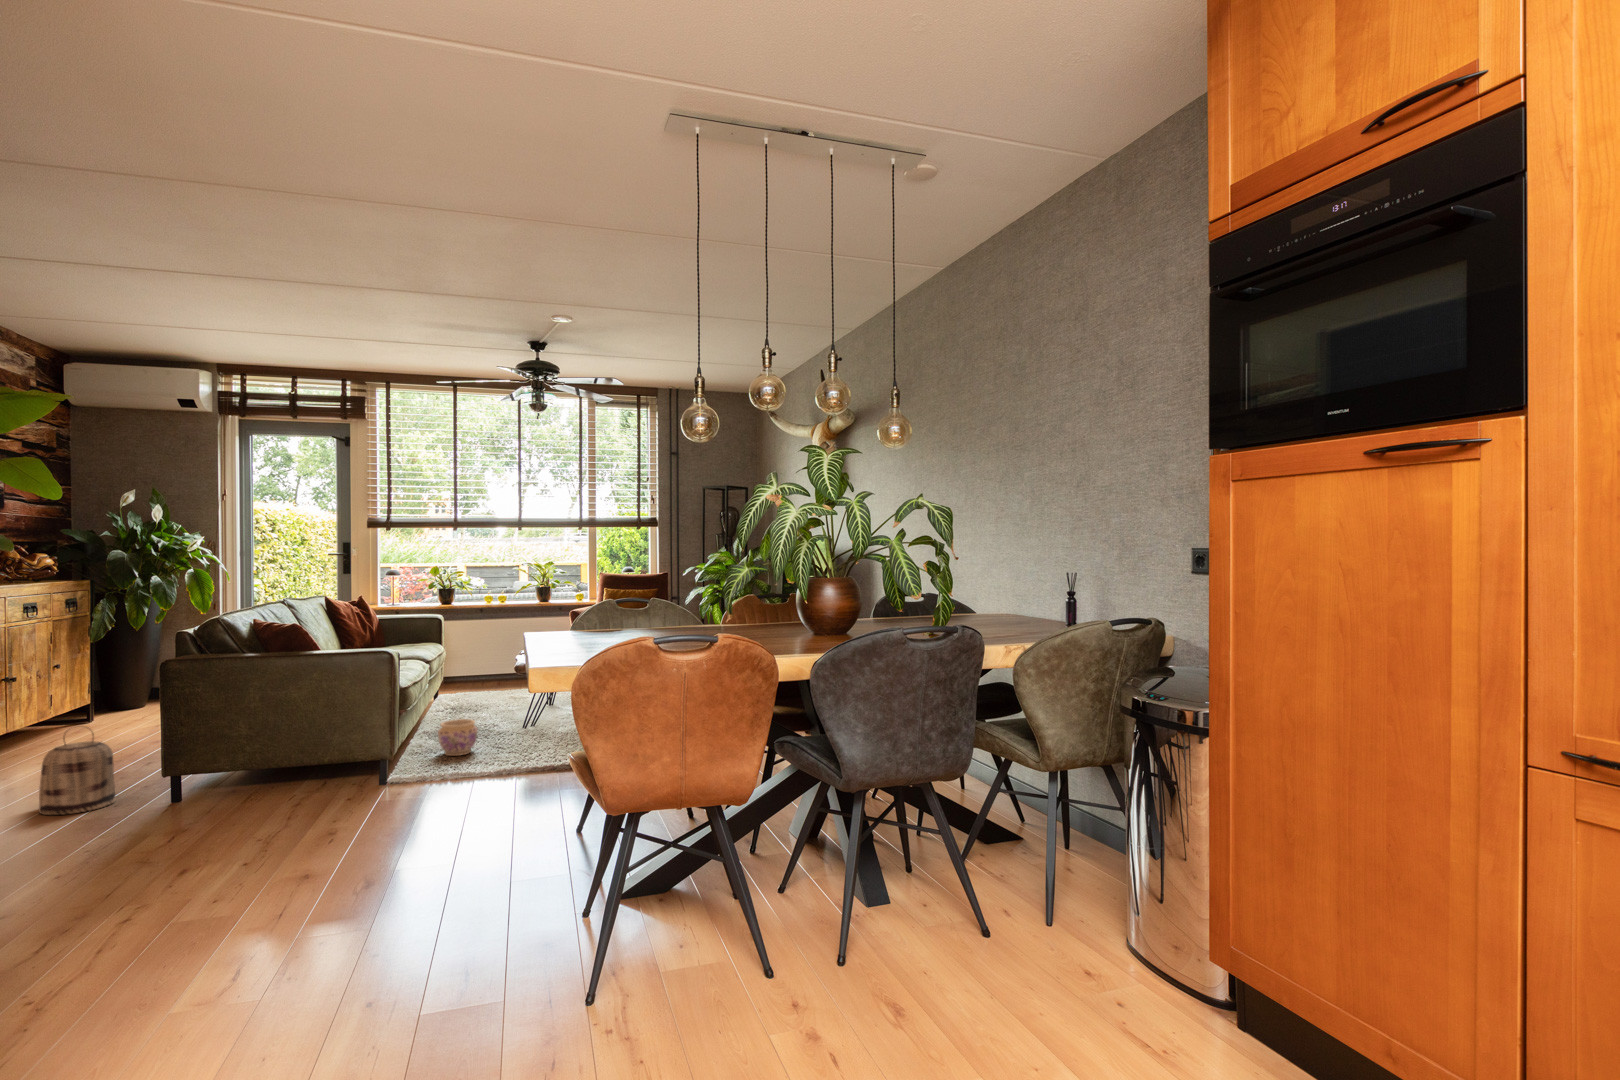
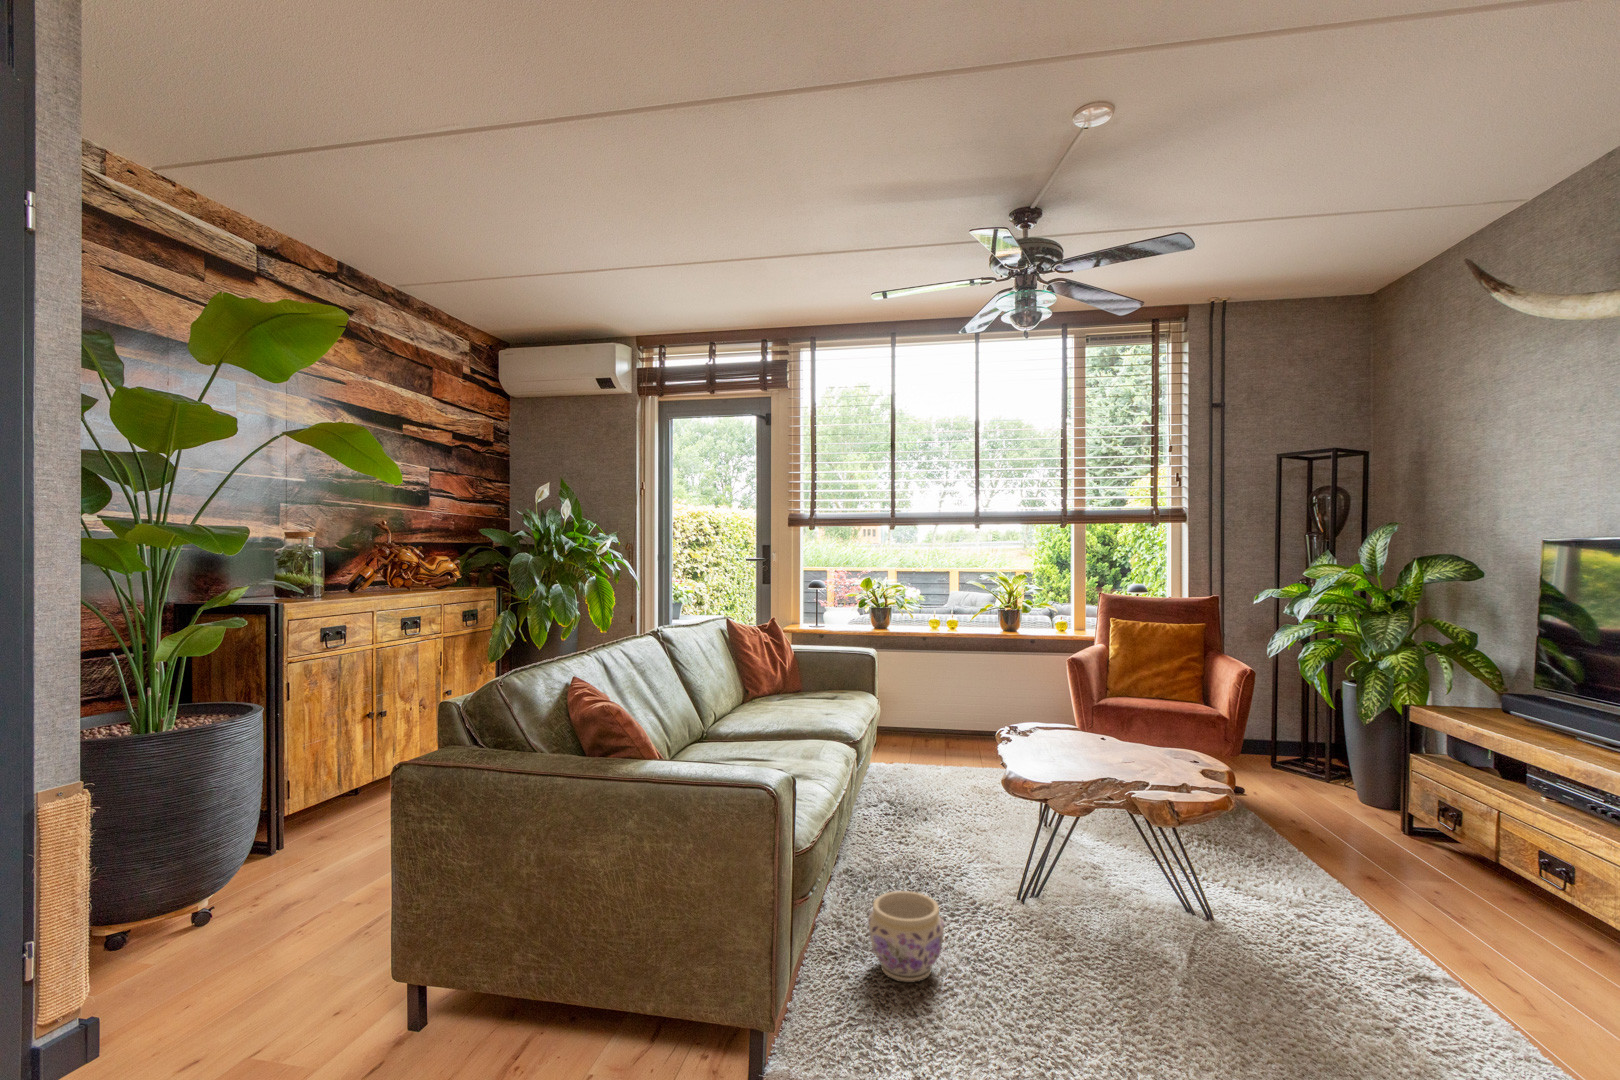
basket: present [39,728,116,815] -> none [205,864,335,1043]

